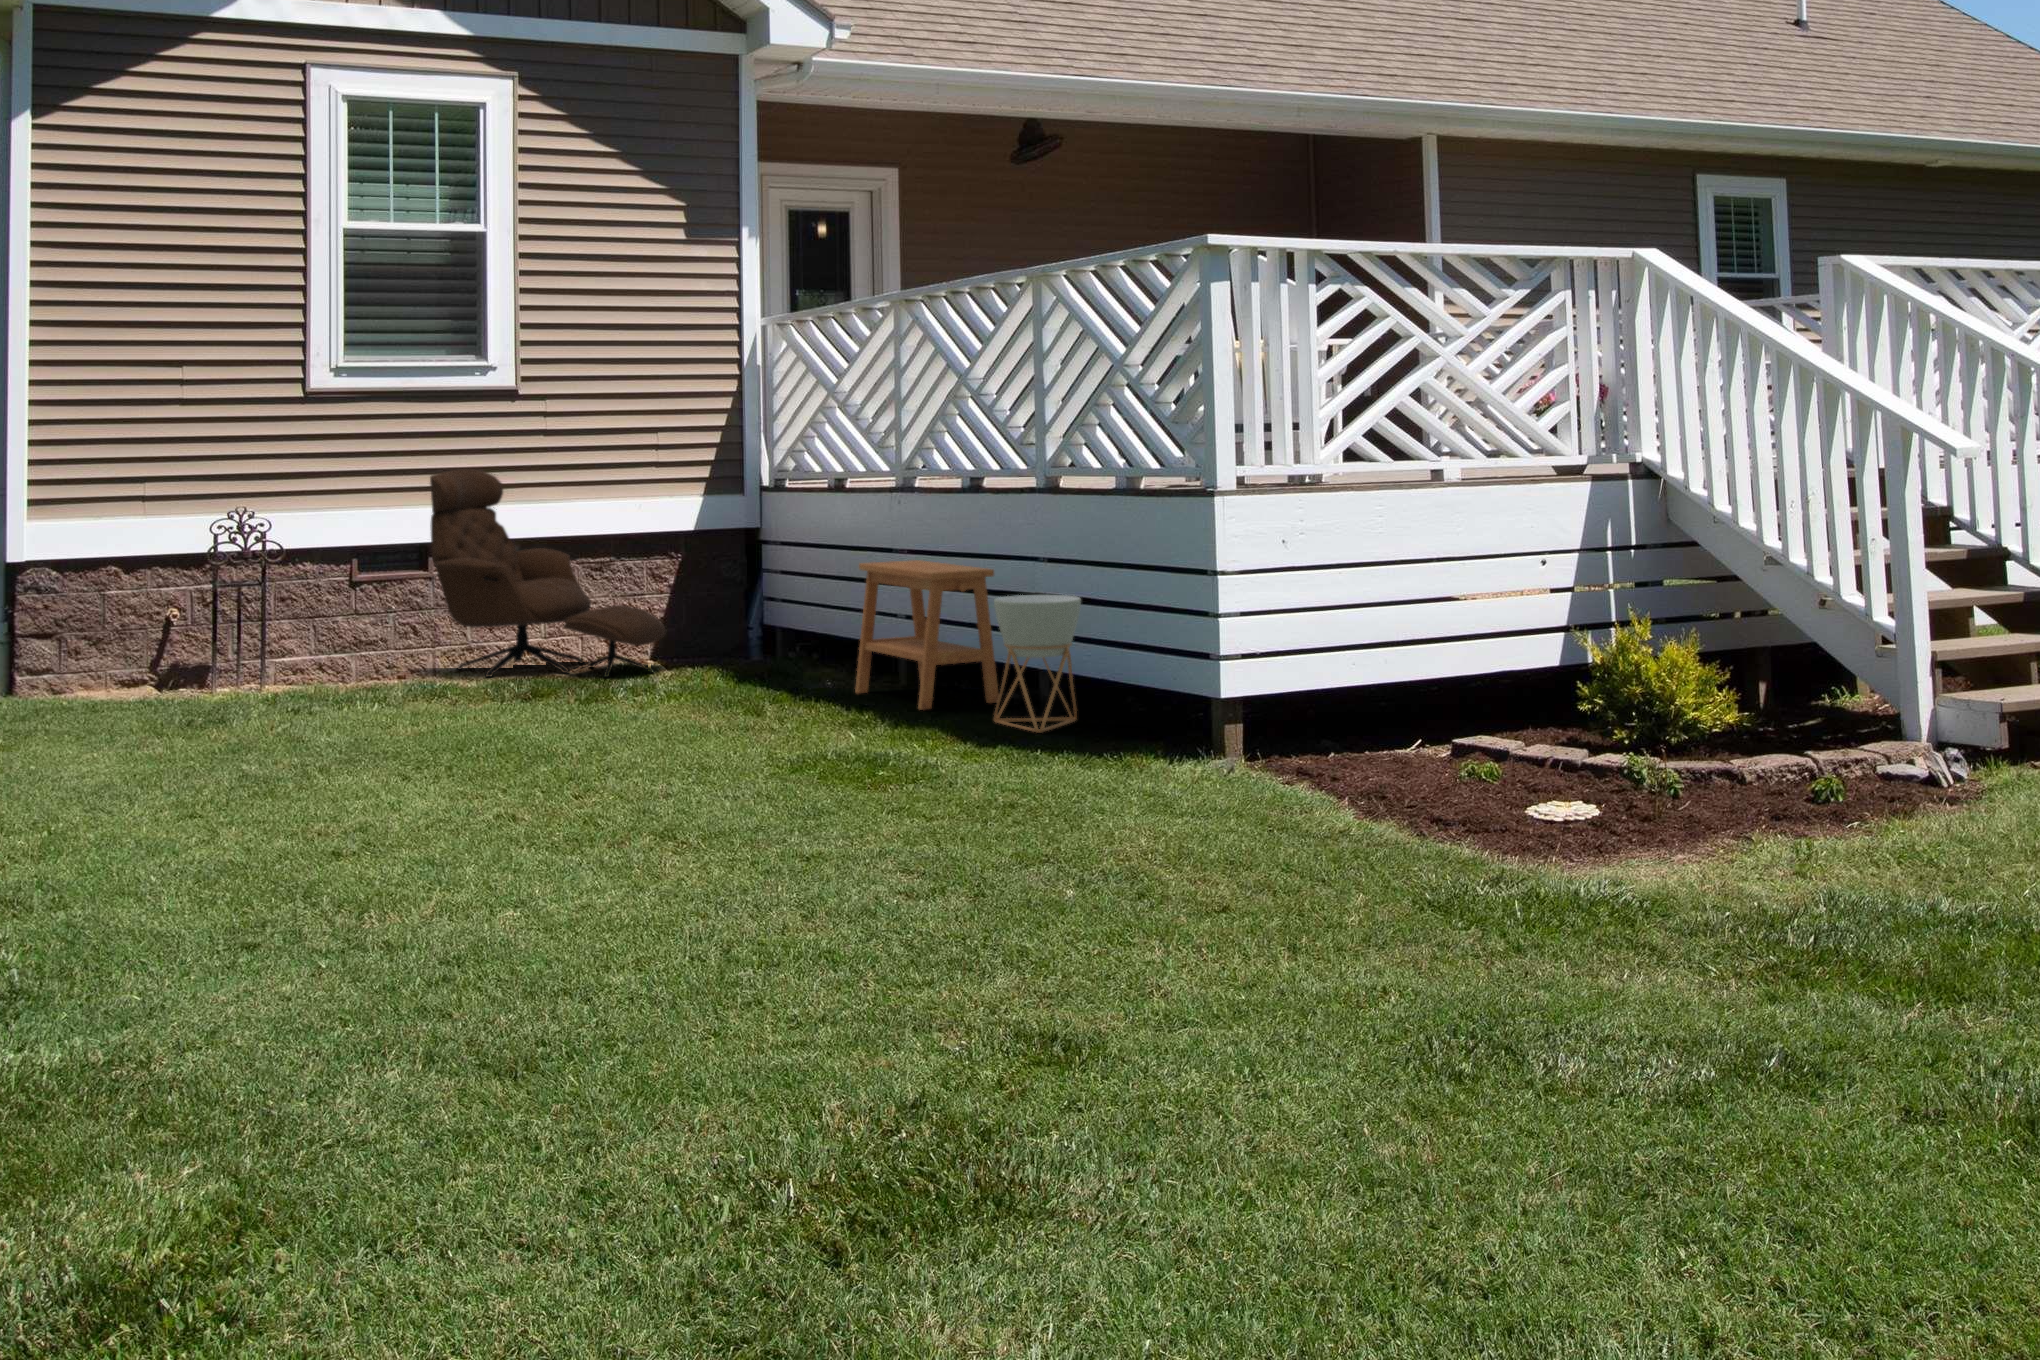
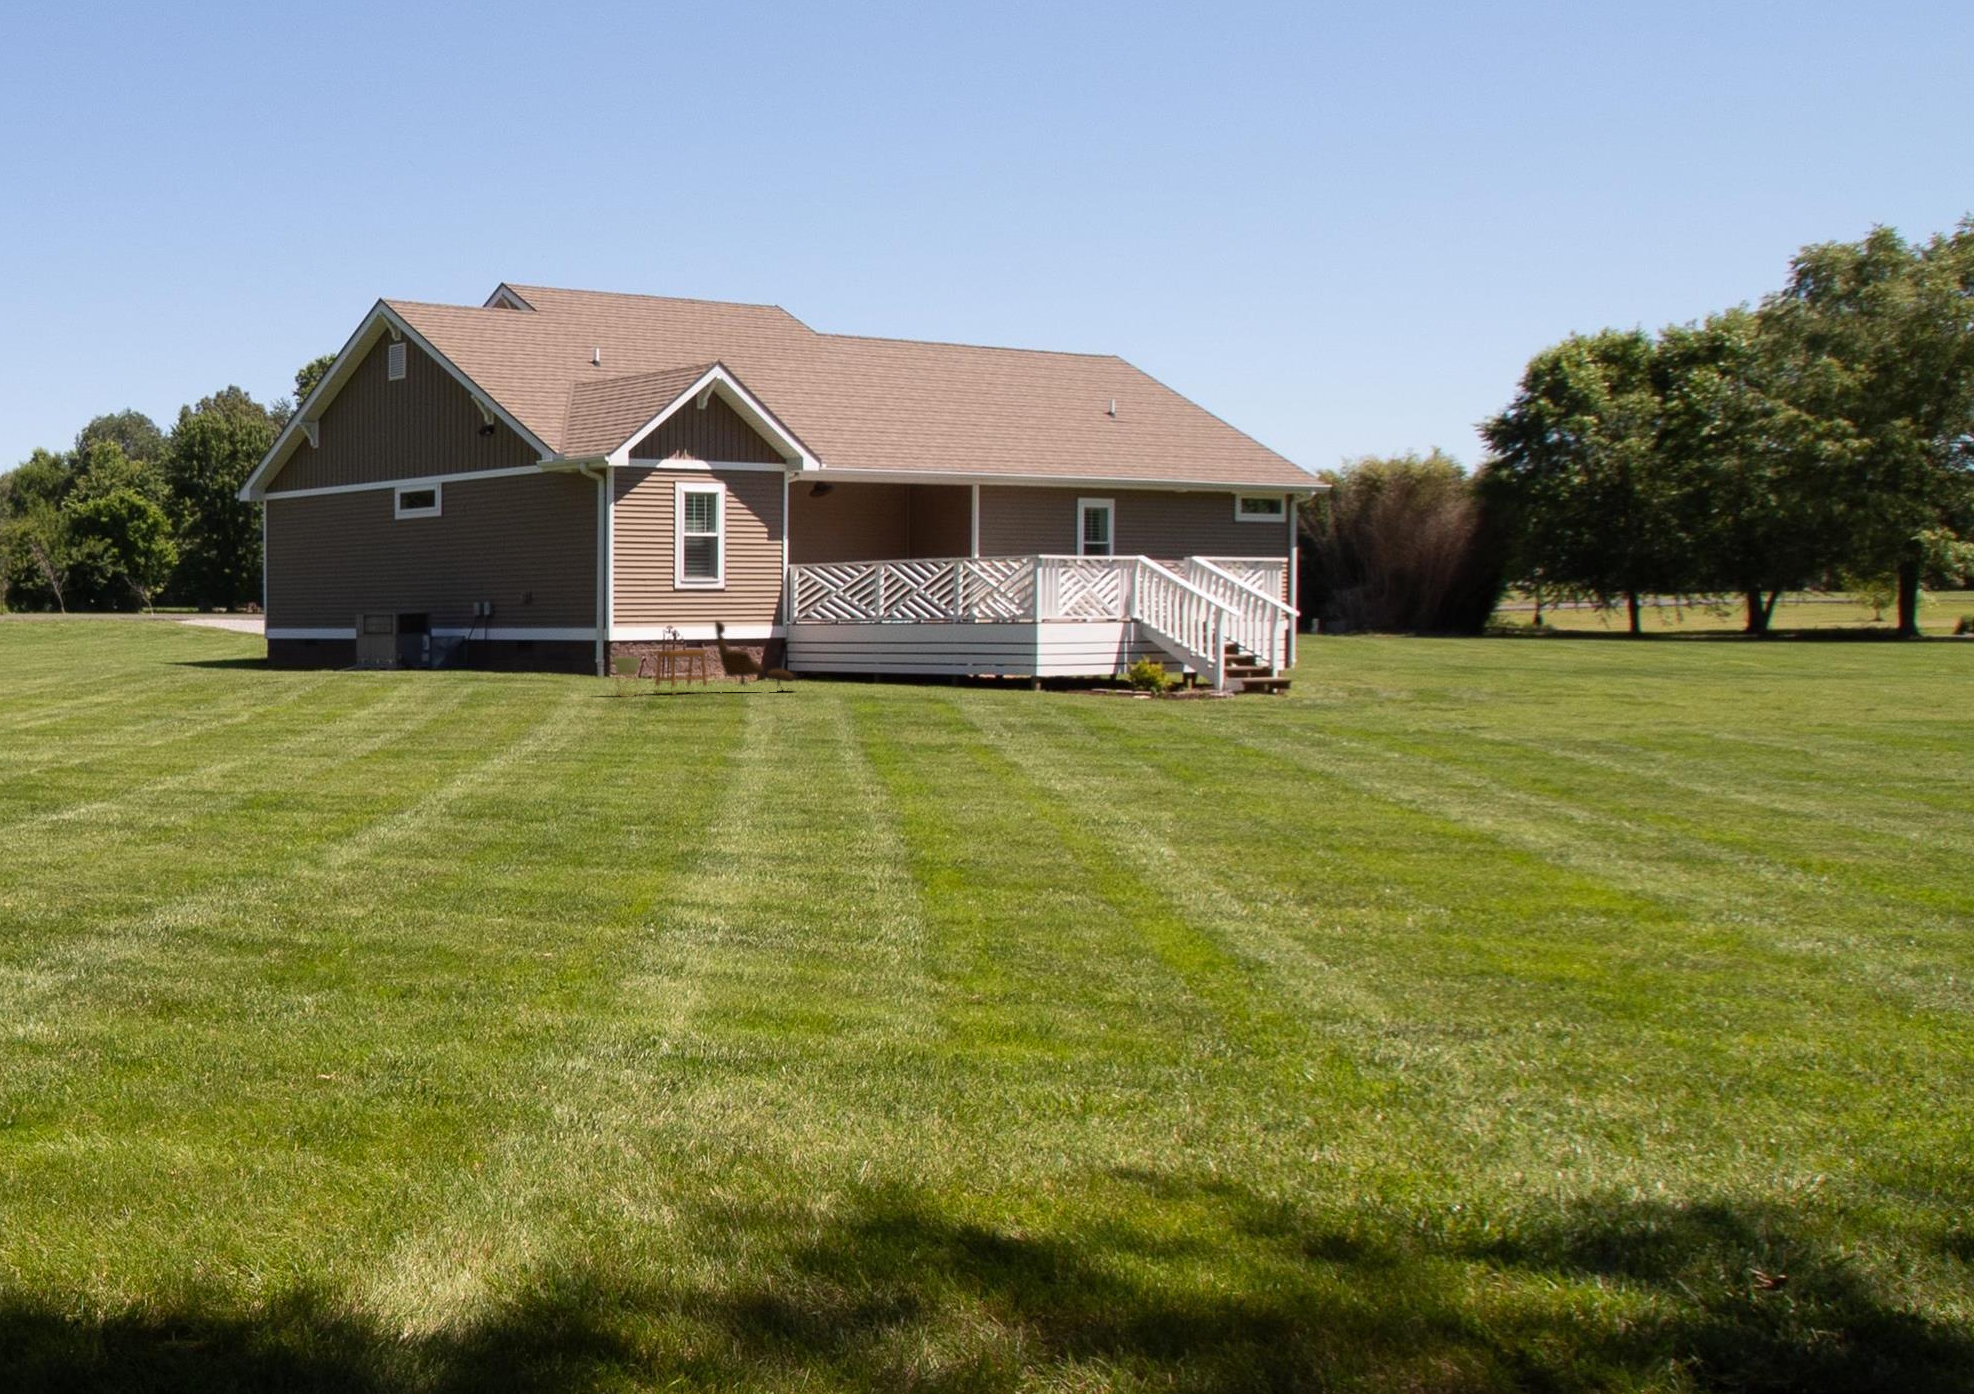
side table: present [855,560,999,710] -> present [655,650,707,694]
planter: present [994,595,1081,733] -> present [614,657,640,696]

